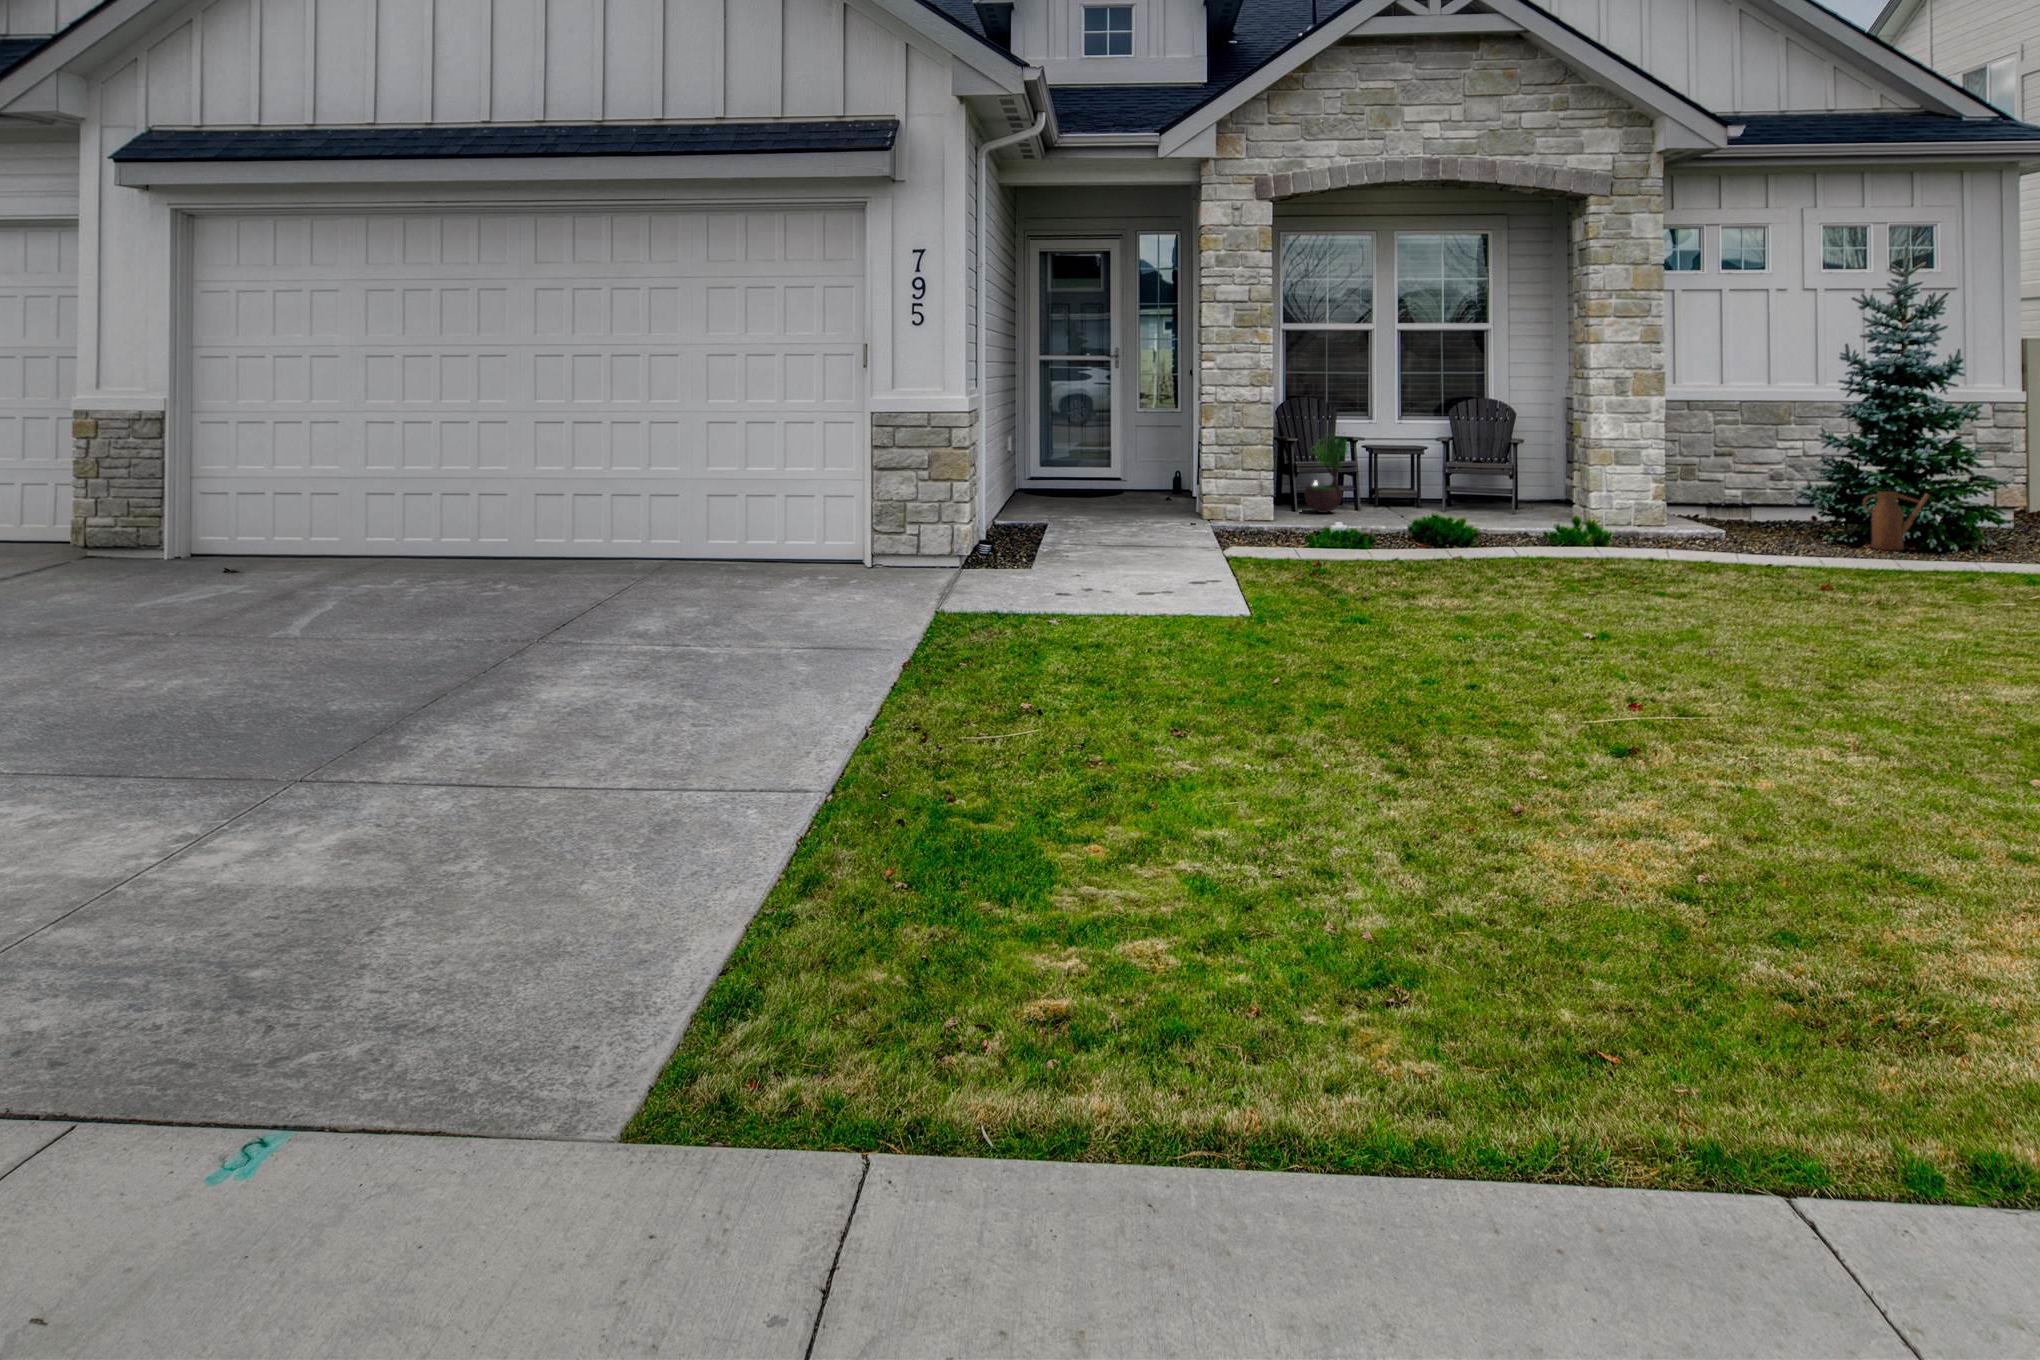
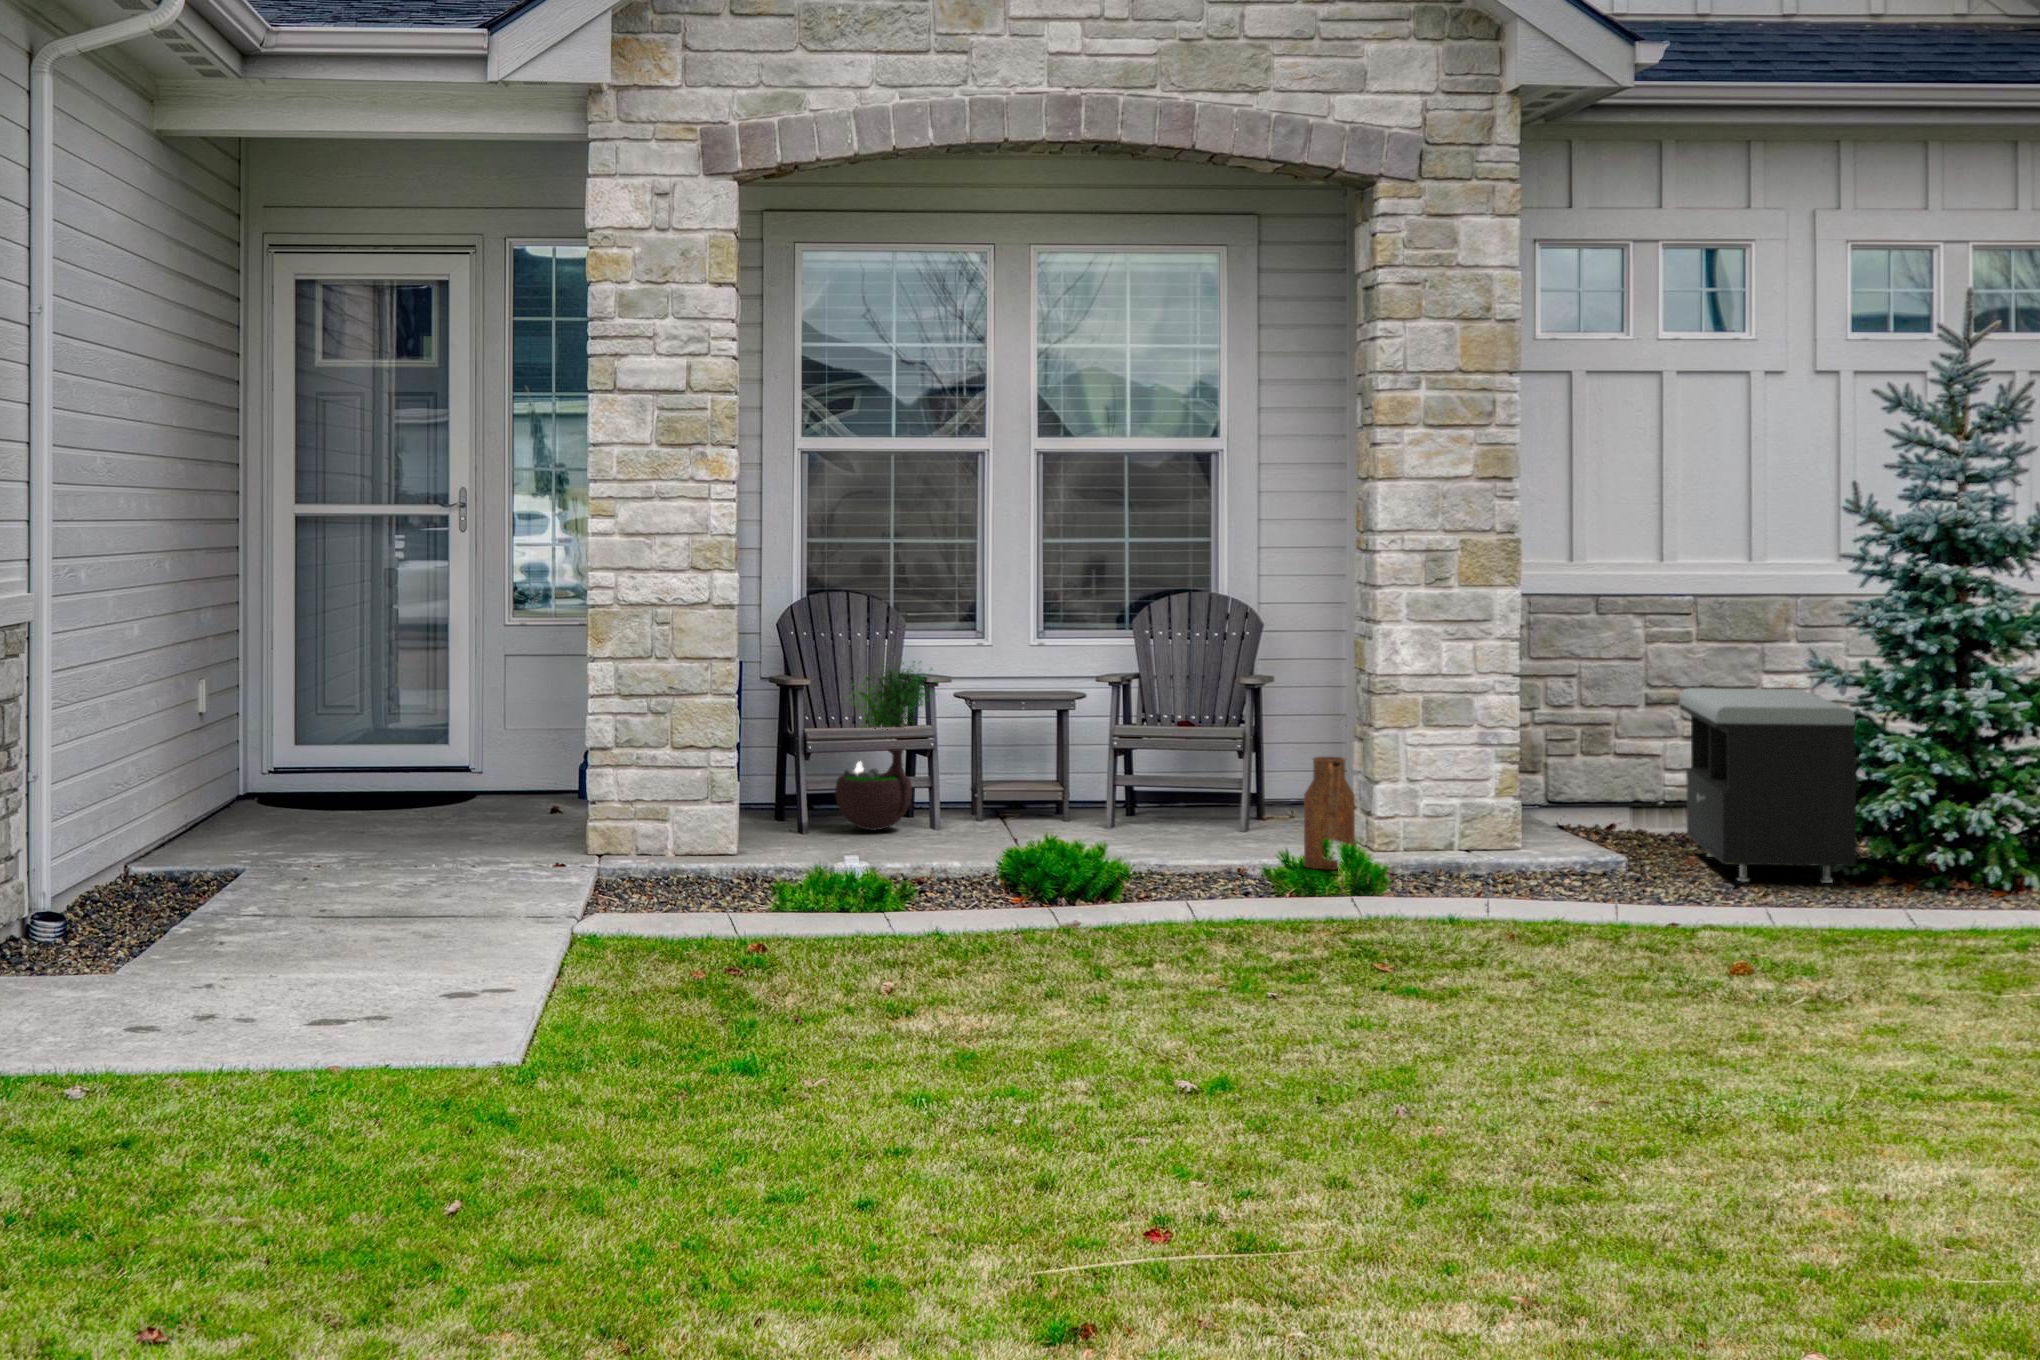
storage bench: none [1740,448,1848,544] -> present [1680,688,1856,883]
watering can: present [1863,491,1930,551] -> present [1304,757,1355,870]

